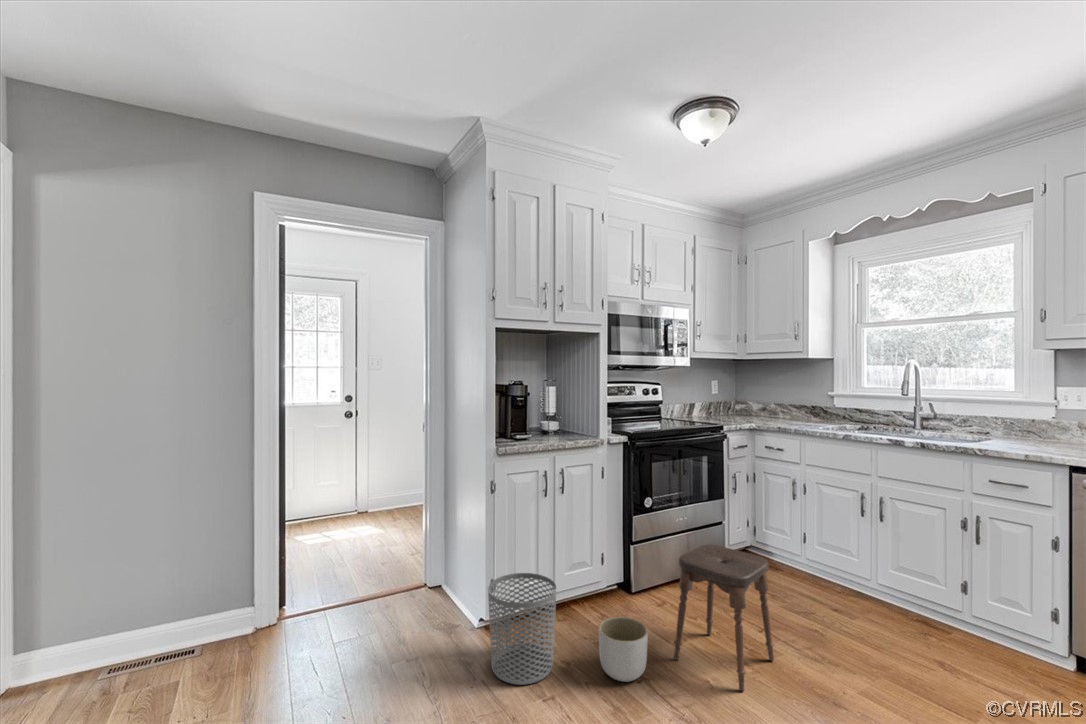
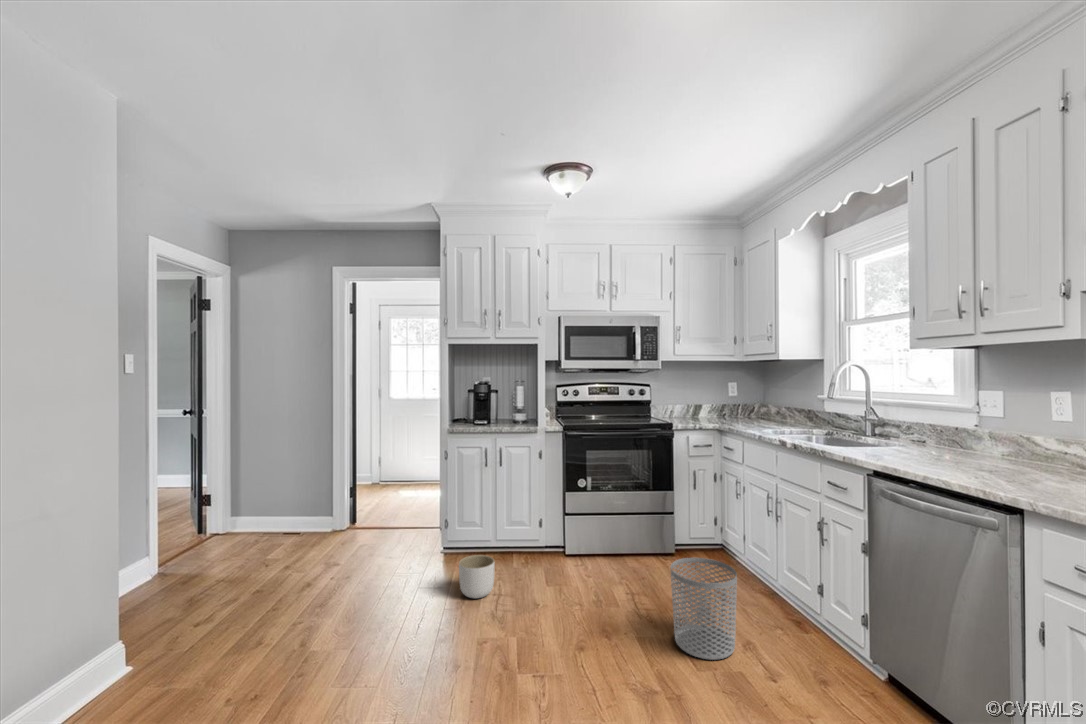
stool: present [674,545,774,691] -> none [521,515,591,623]
waste bin: present [488,573,556,685] -> present [671,558,737,660]

